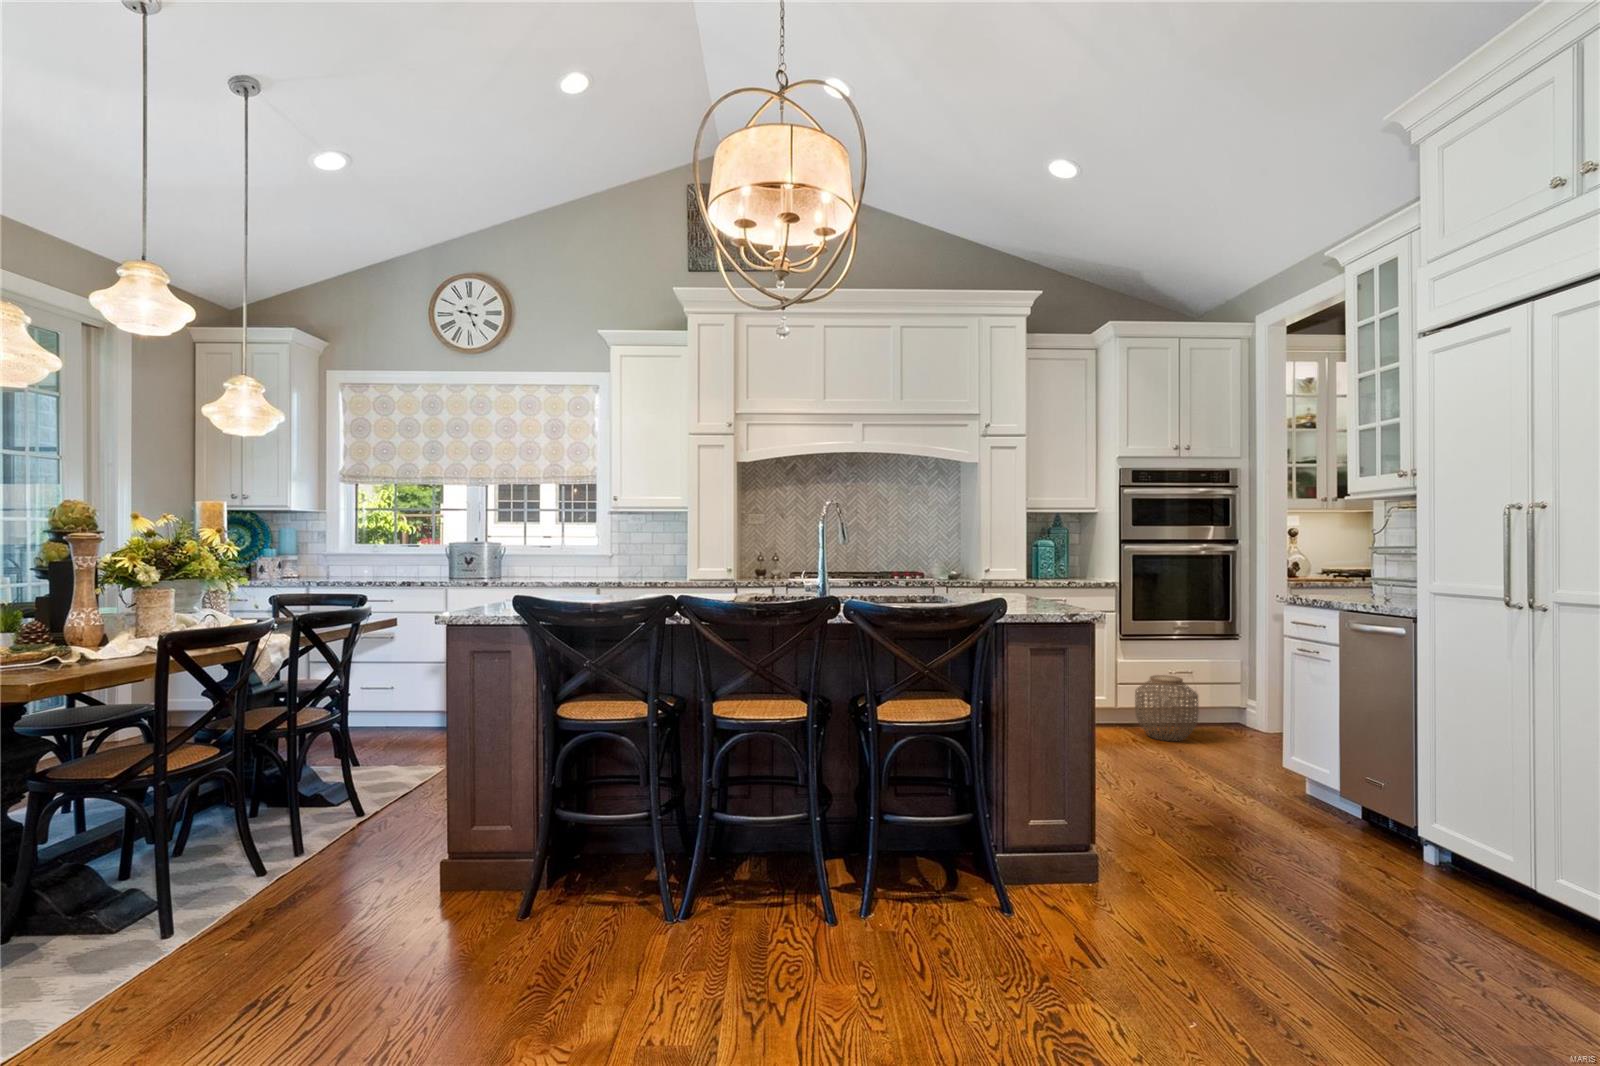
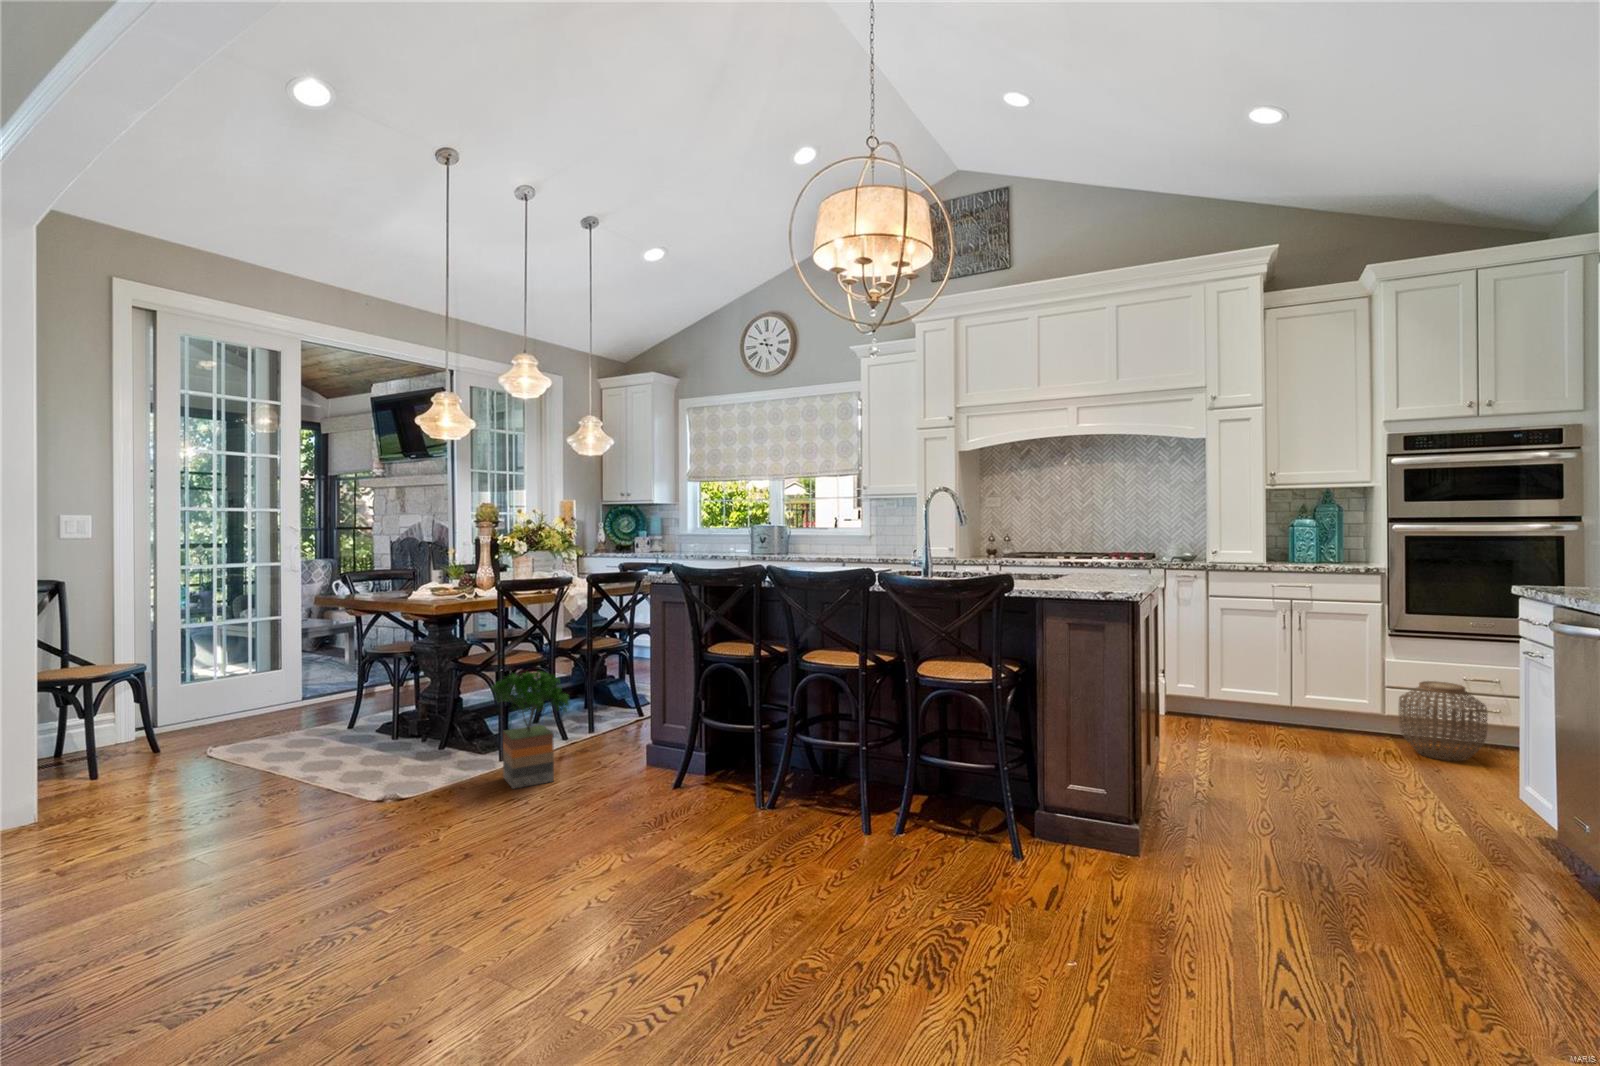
potted tree: none [168,771,334,985] -> present [492,671,569,789]

